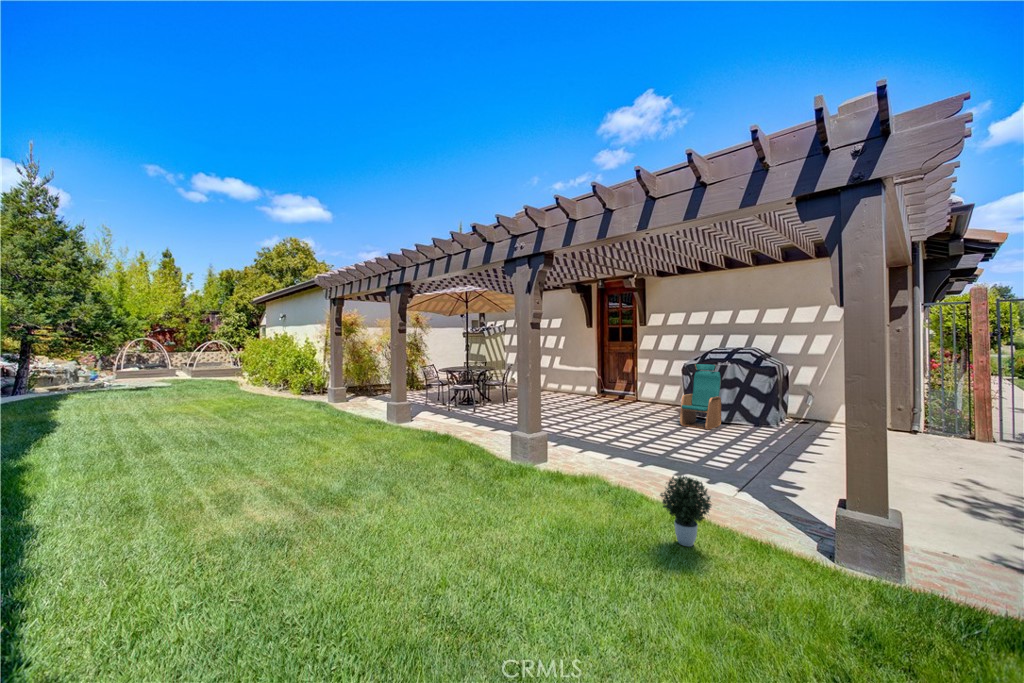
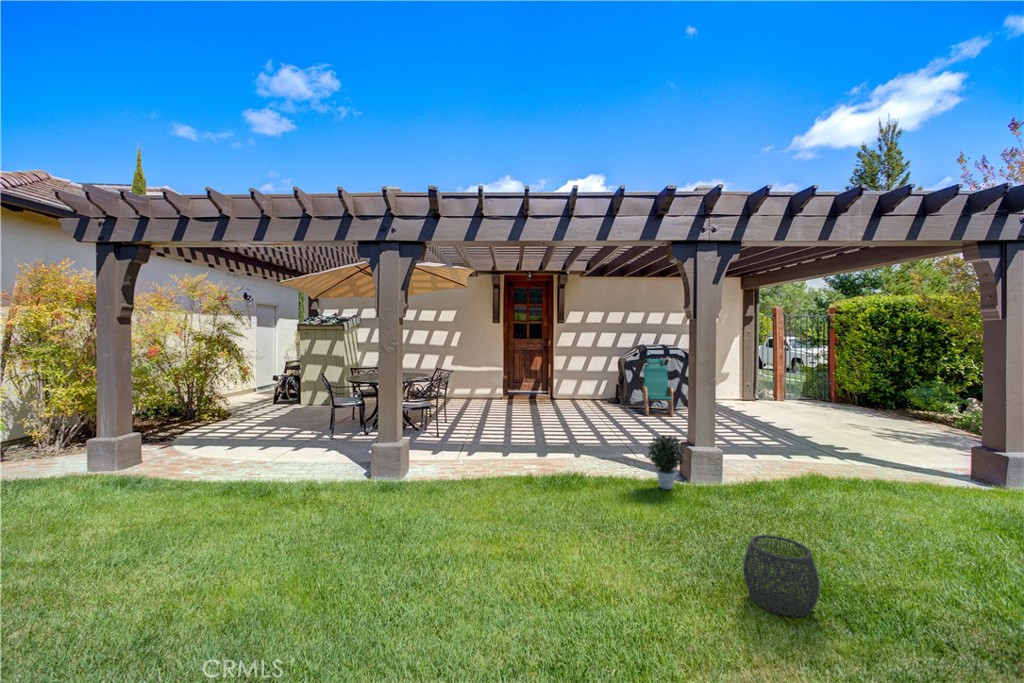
potted plant: present [660,475,711,547] -> present [648,435,685,489]
woven basket: none [284,483,331,532] -> present [743,535,820,618]

